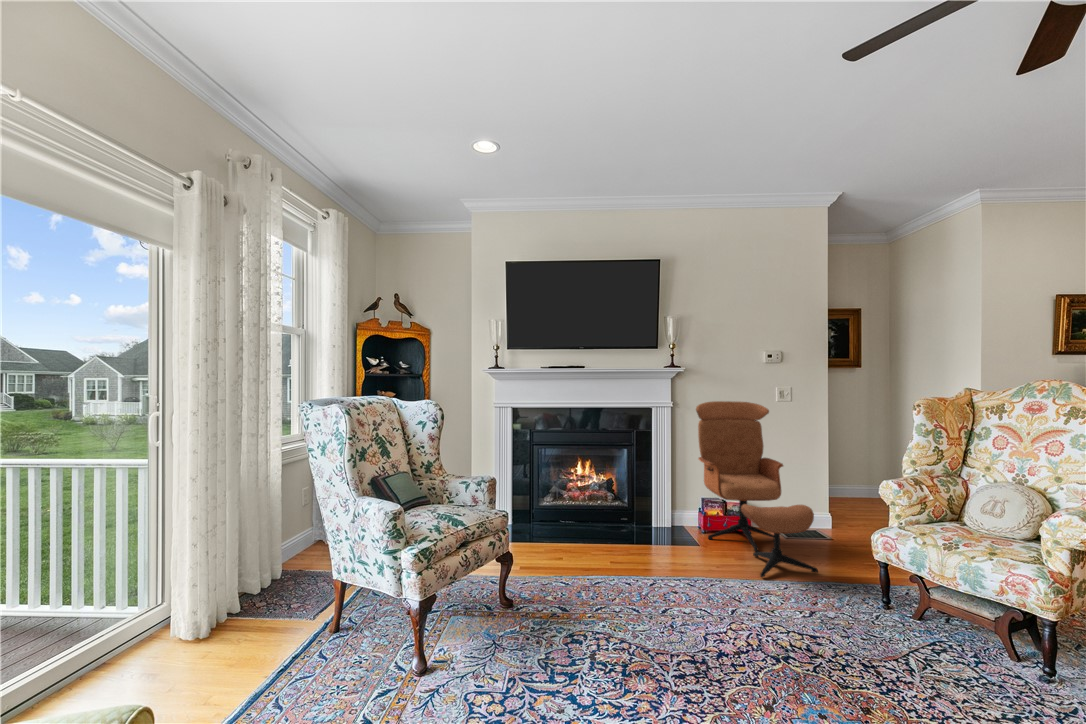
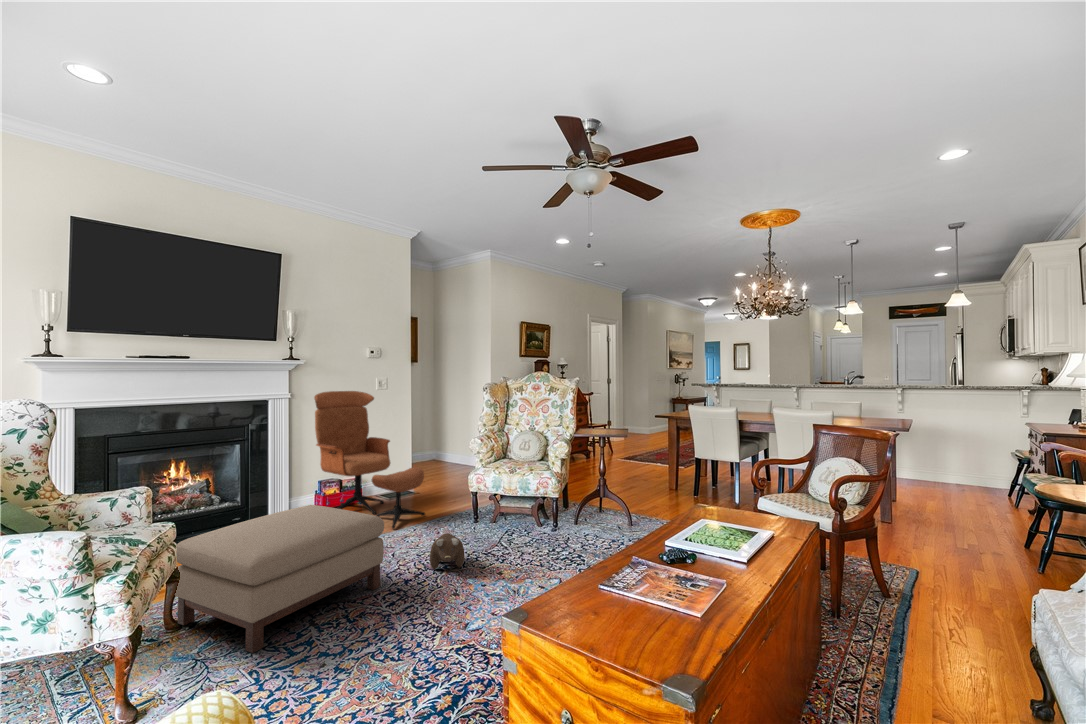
ottoman: none [509,523,692,660] -> present [175,505,384,653]
plush toy: none [762,610,815,669] -> present [430,533,465,569]

